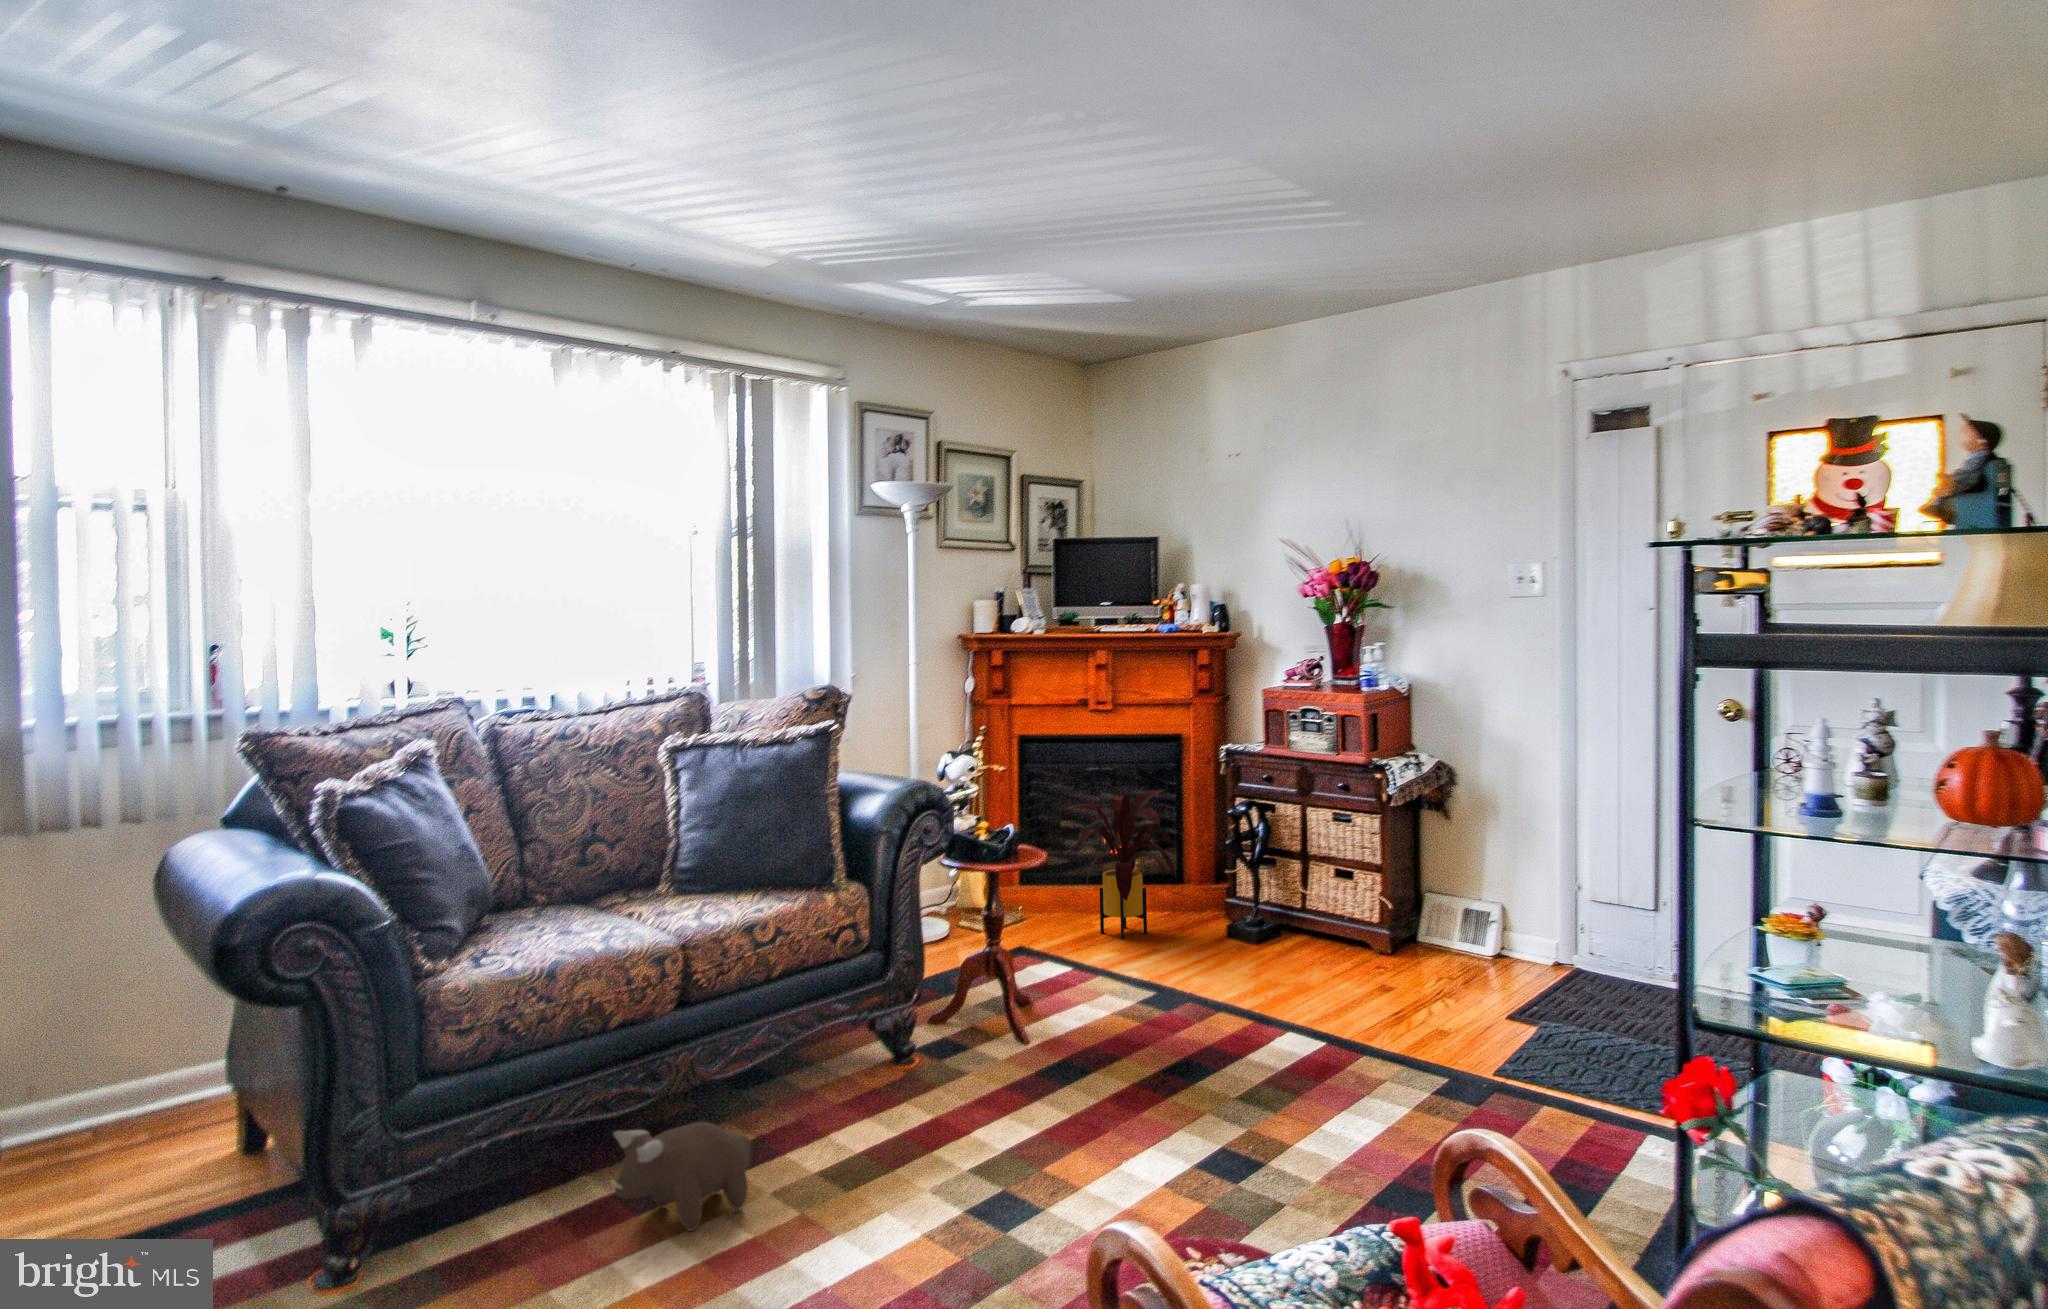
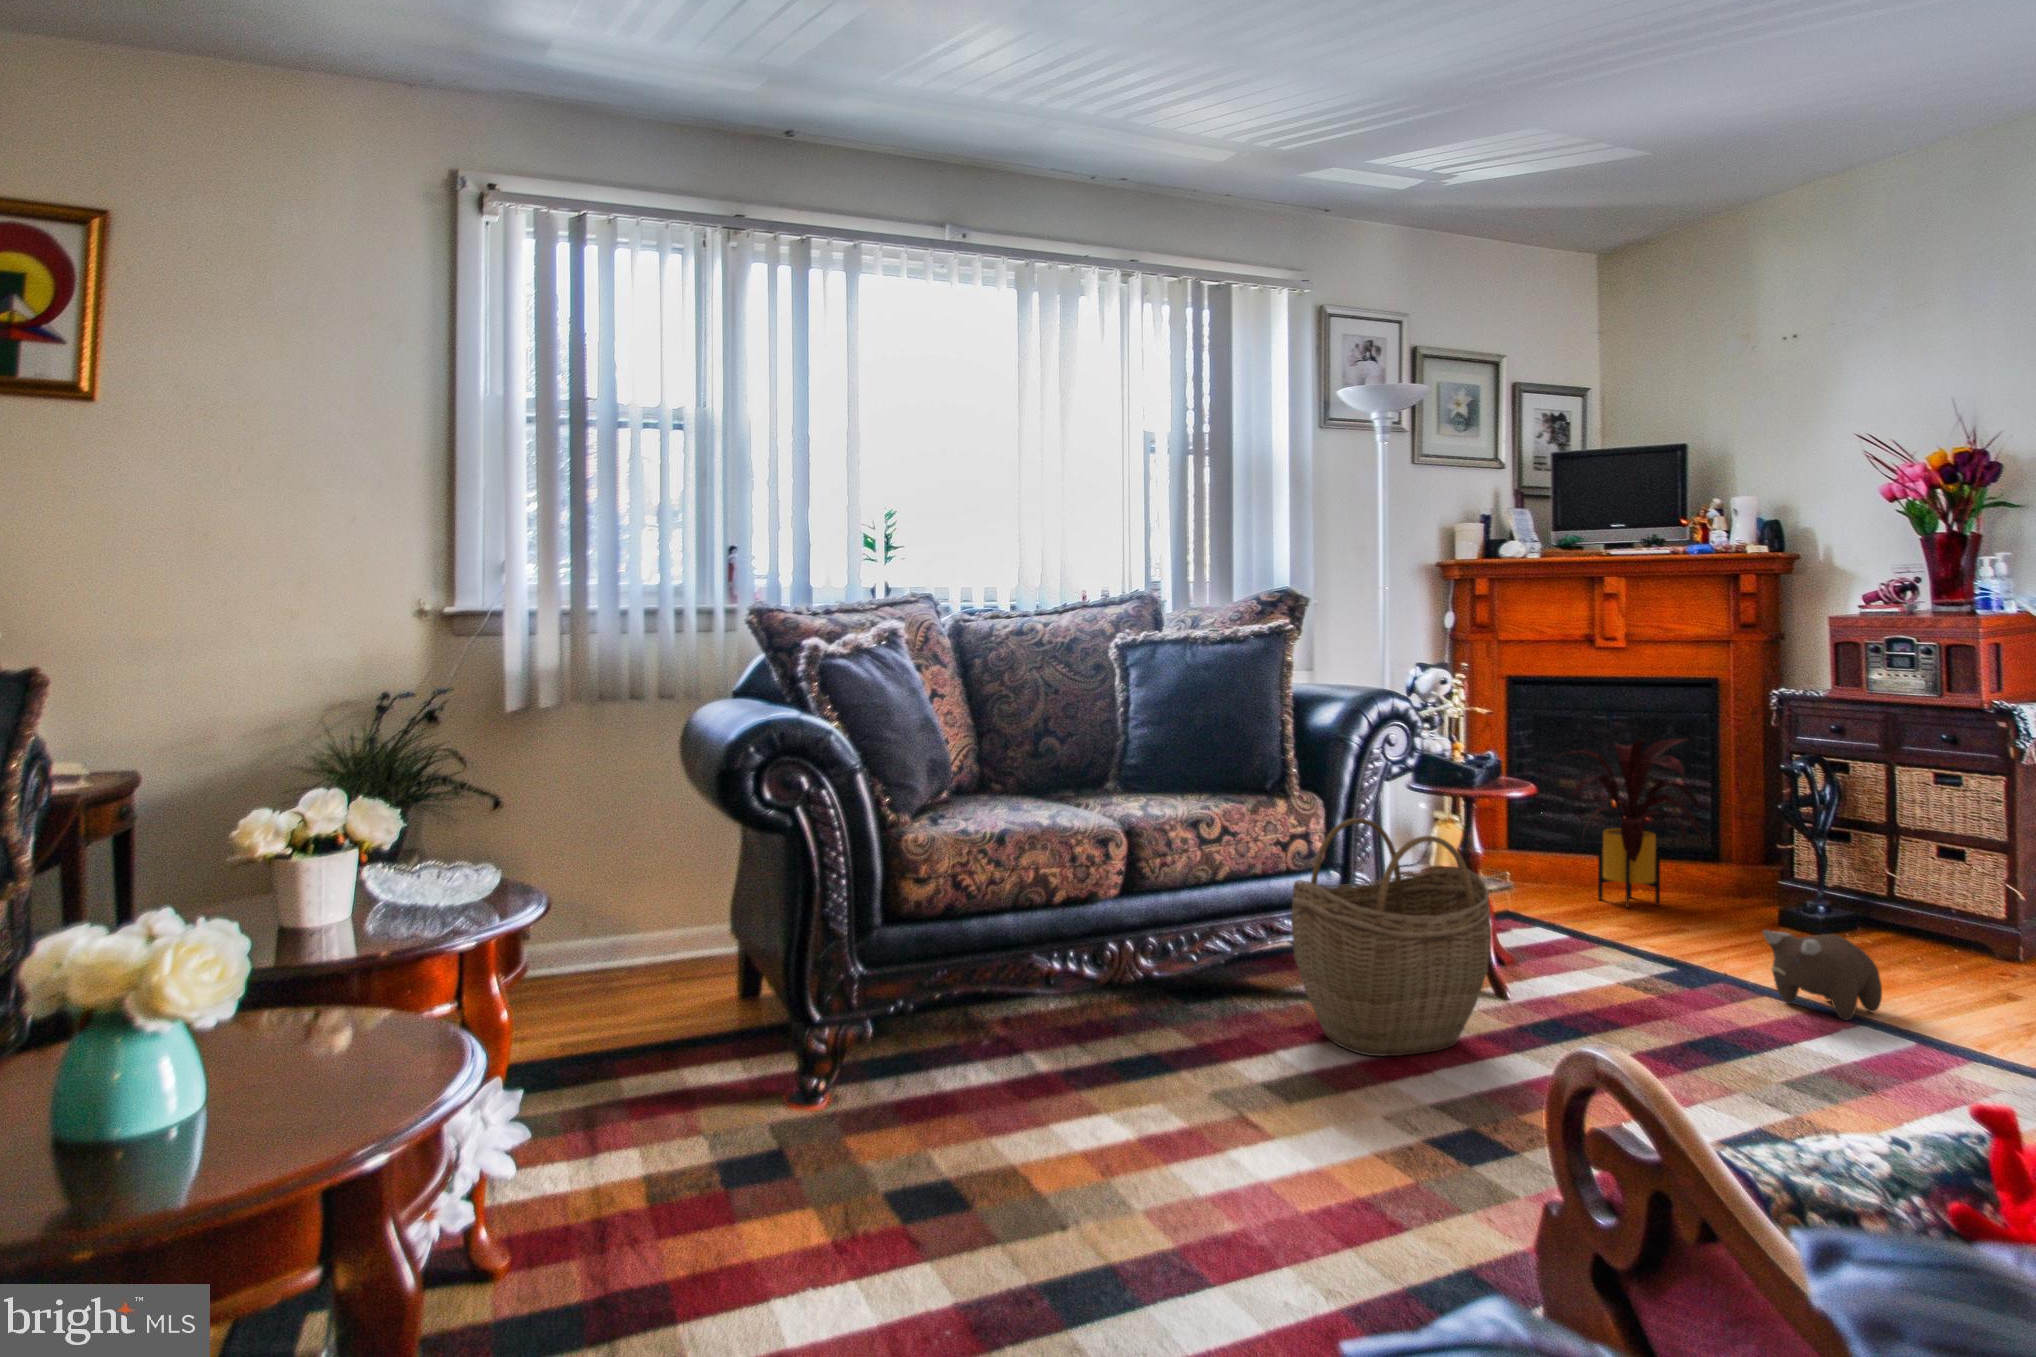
woven basket: none [840,904,1008,1122] -> present [1291,818,1491,1056]
plush toy: present [611,1122,751,1231] -> present [1763,930,1882,1020]

